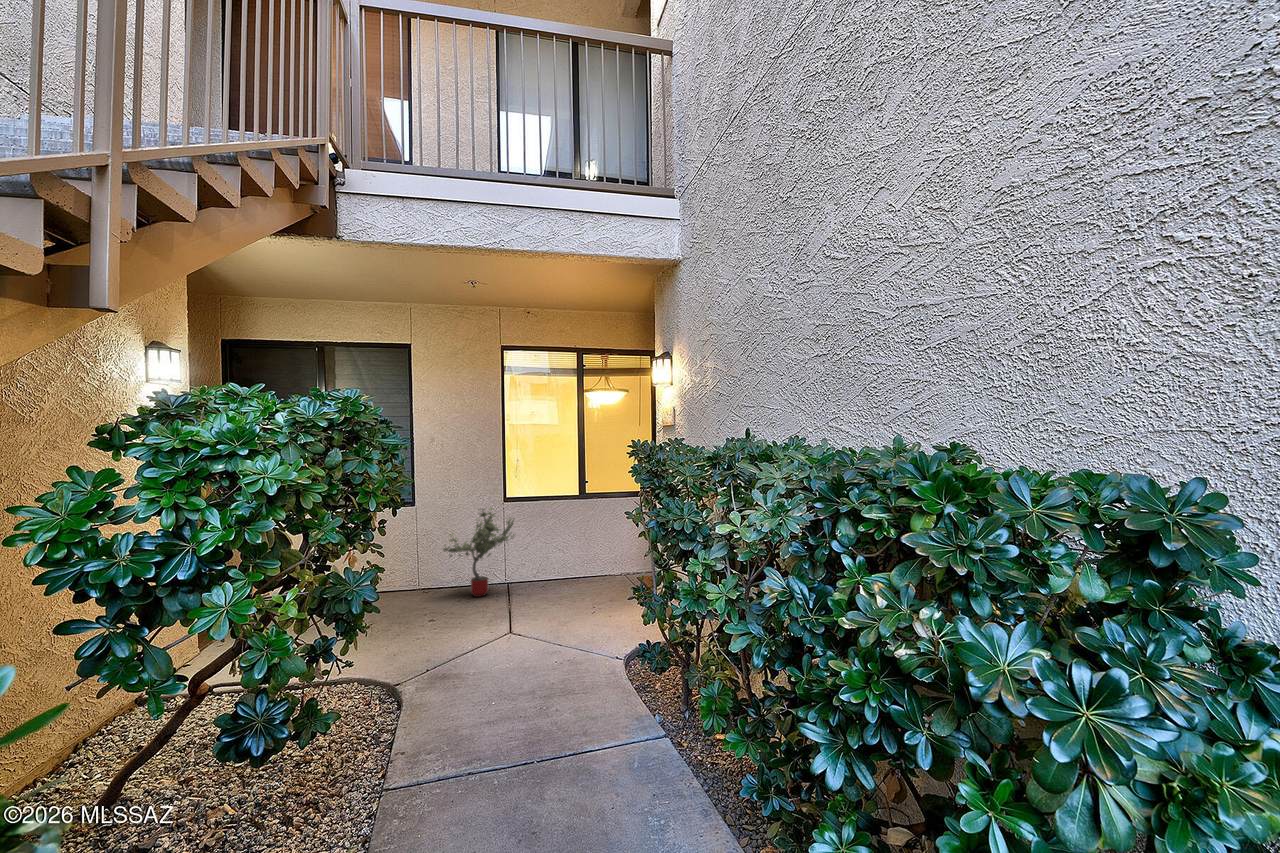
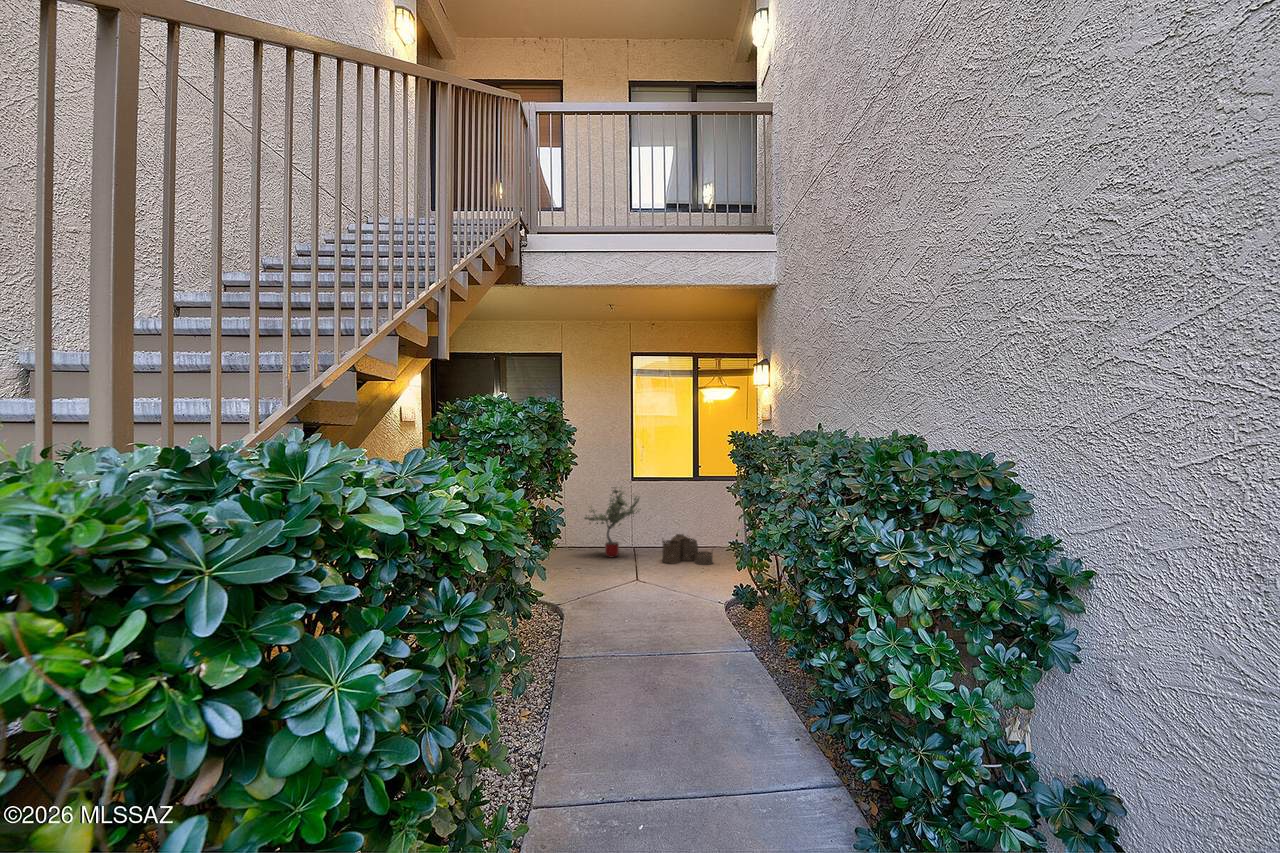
woven basket: none [543,559,604,599] -> present [663,534,713,565]

